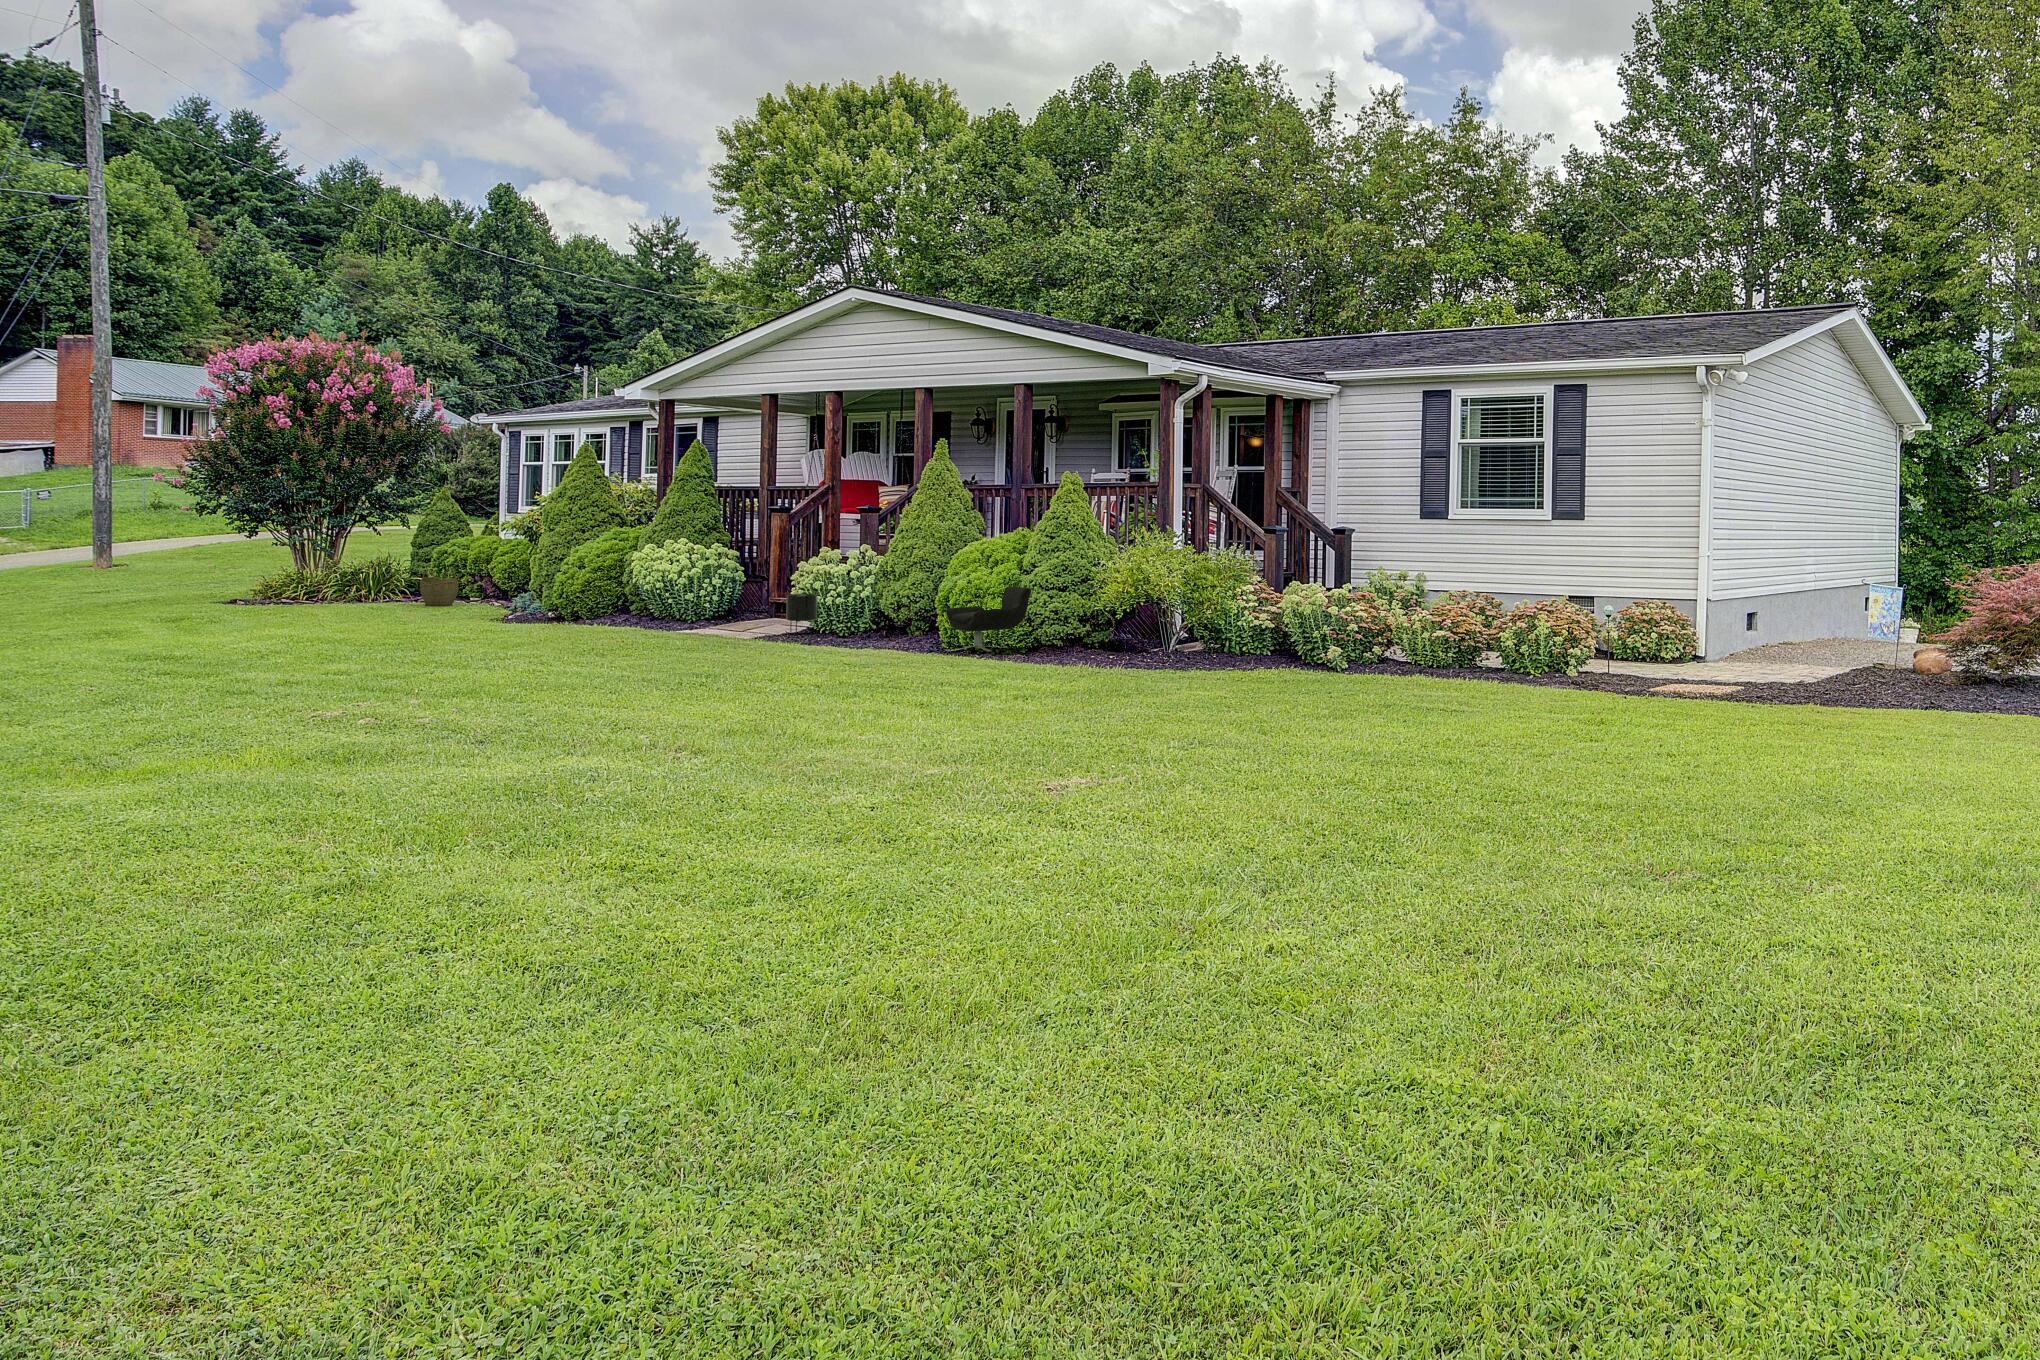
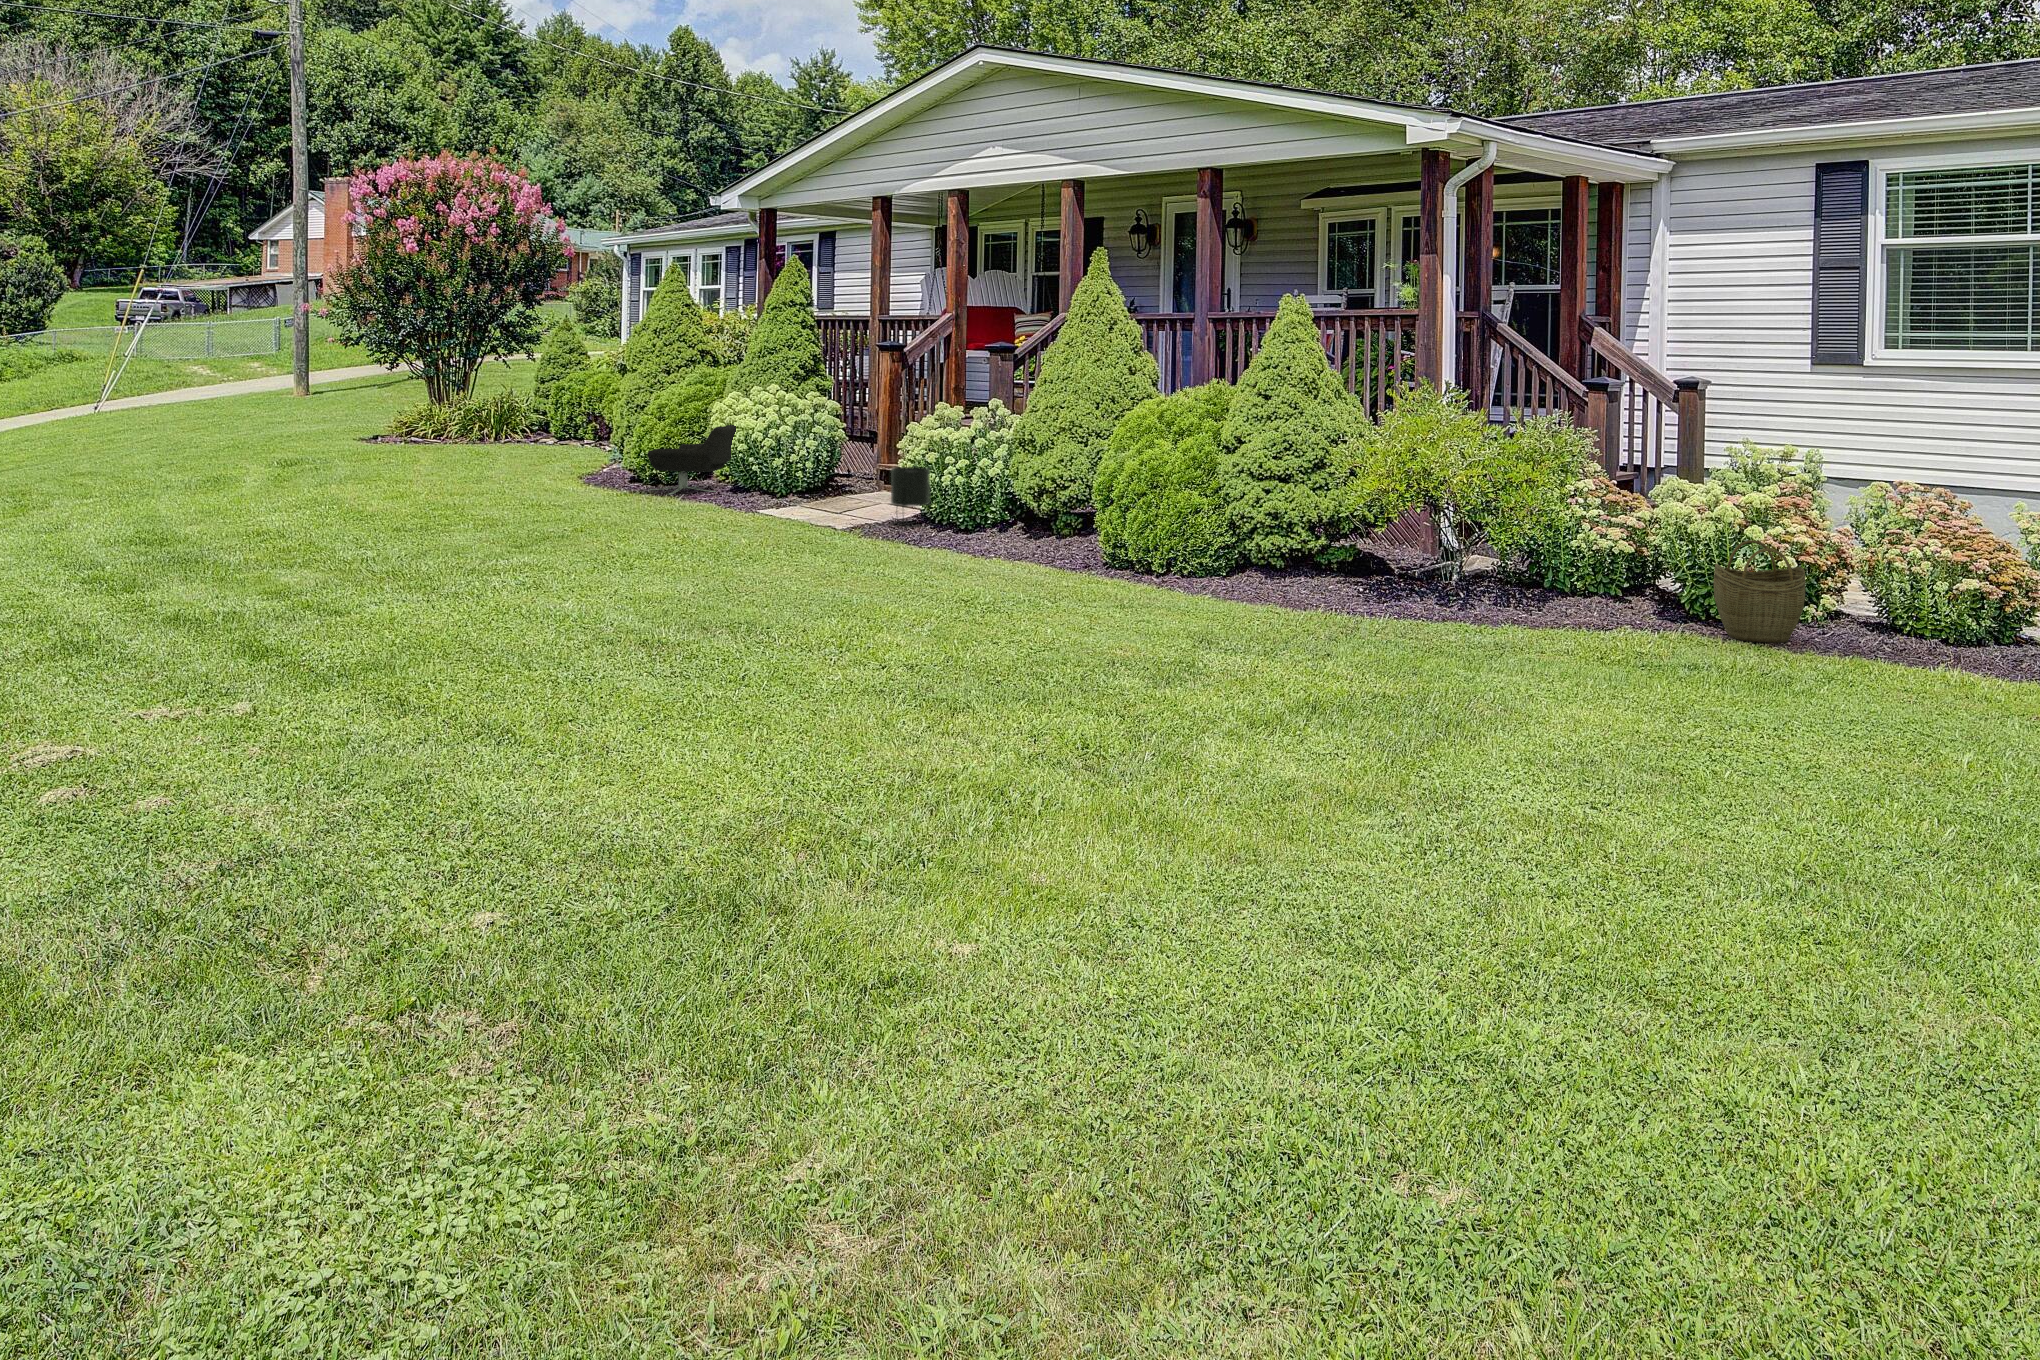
woven basket: present [420,569,458,606] -> present [1714,540,1805,643]
lounge chair: present [946,586,1031,651] -> present [647,425,736,495]

